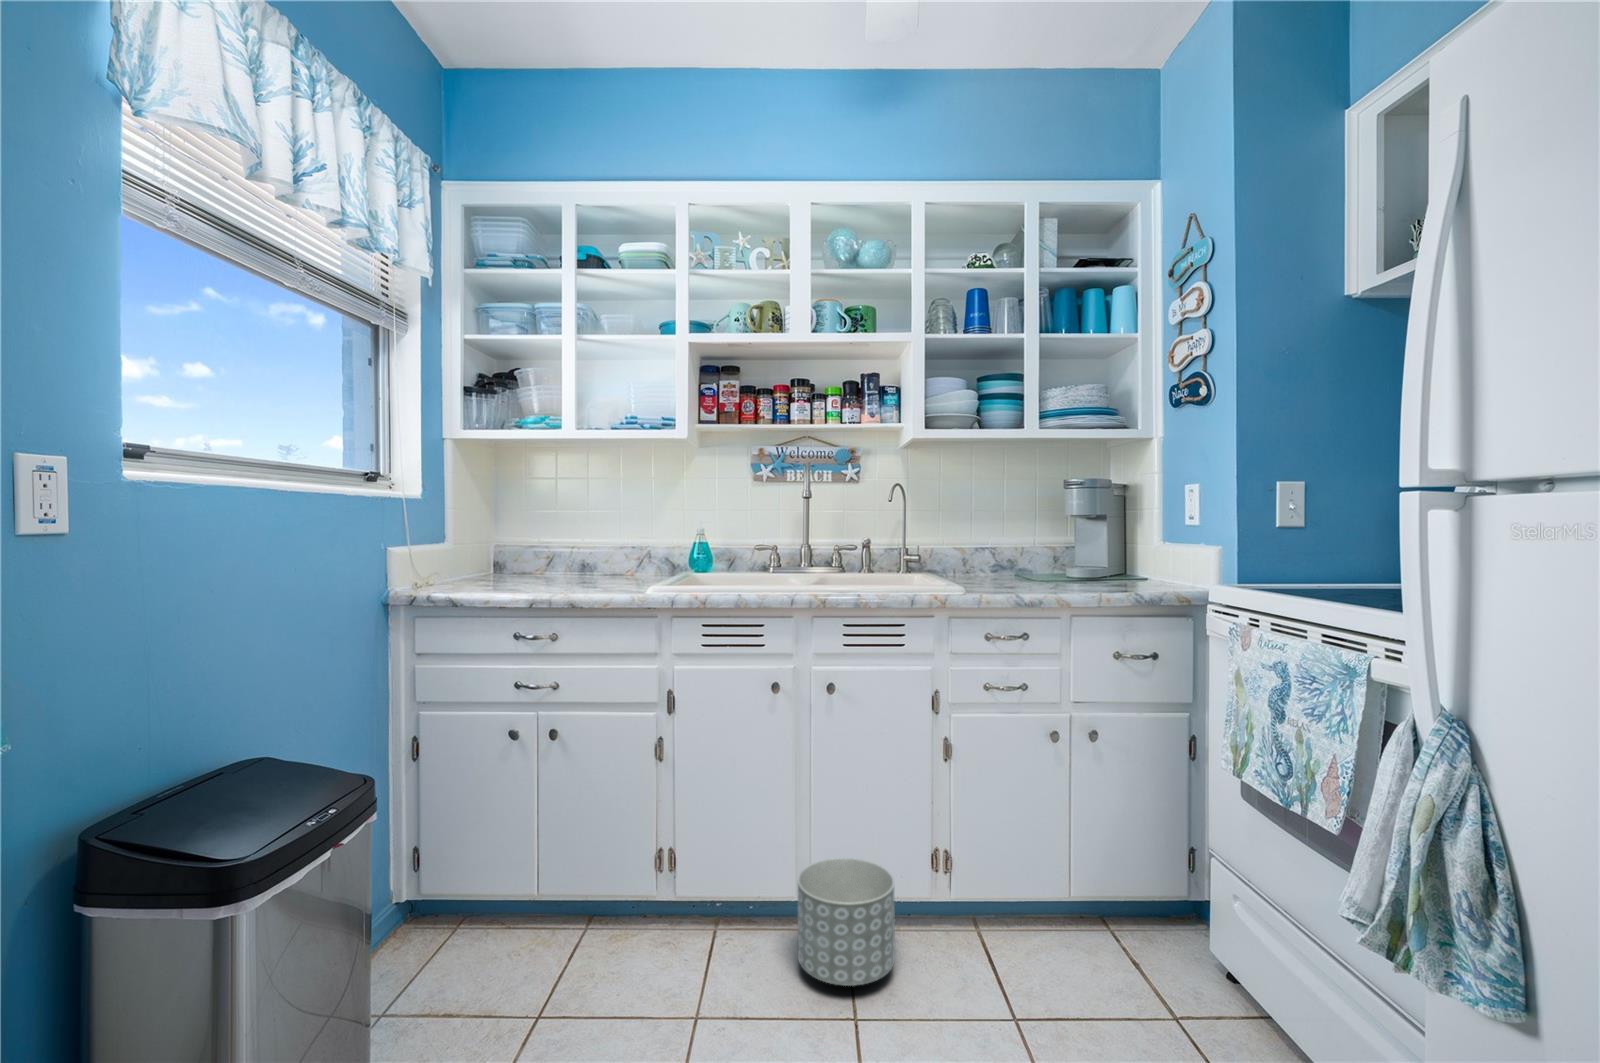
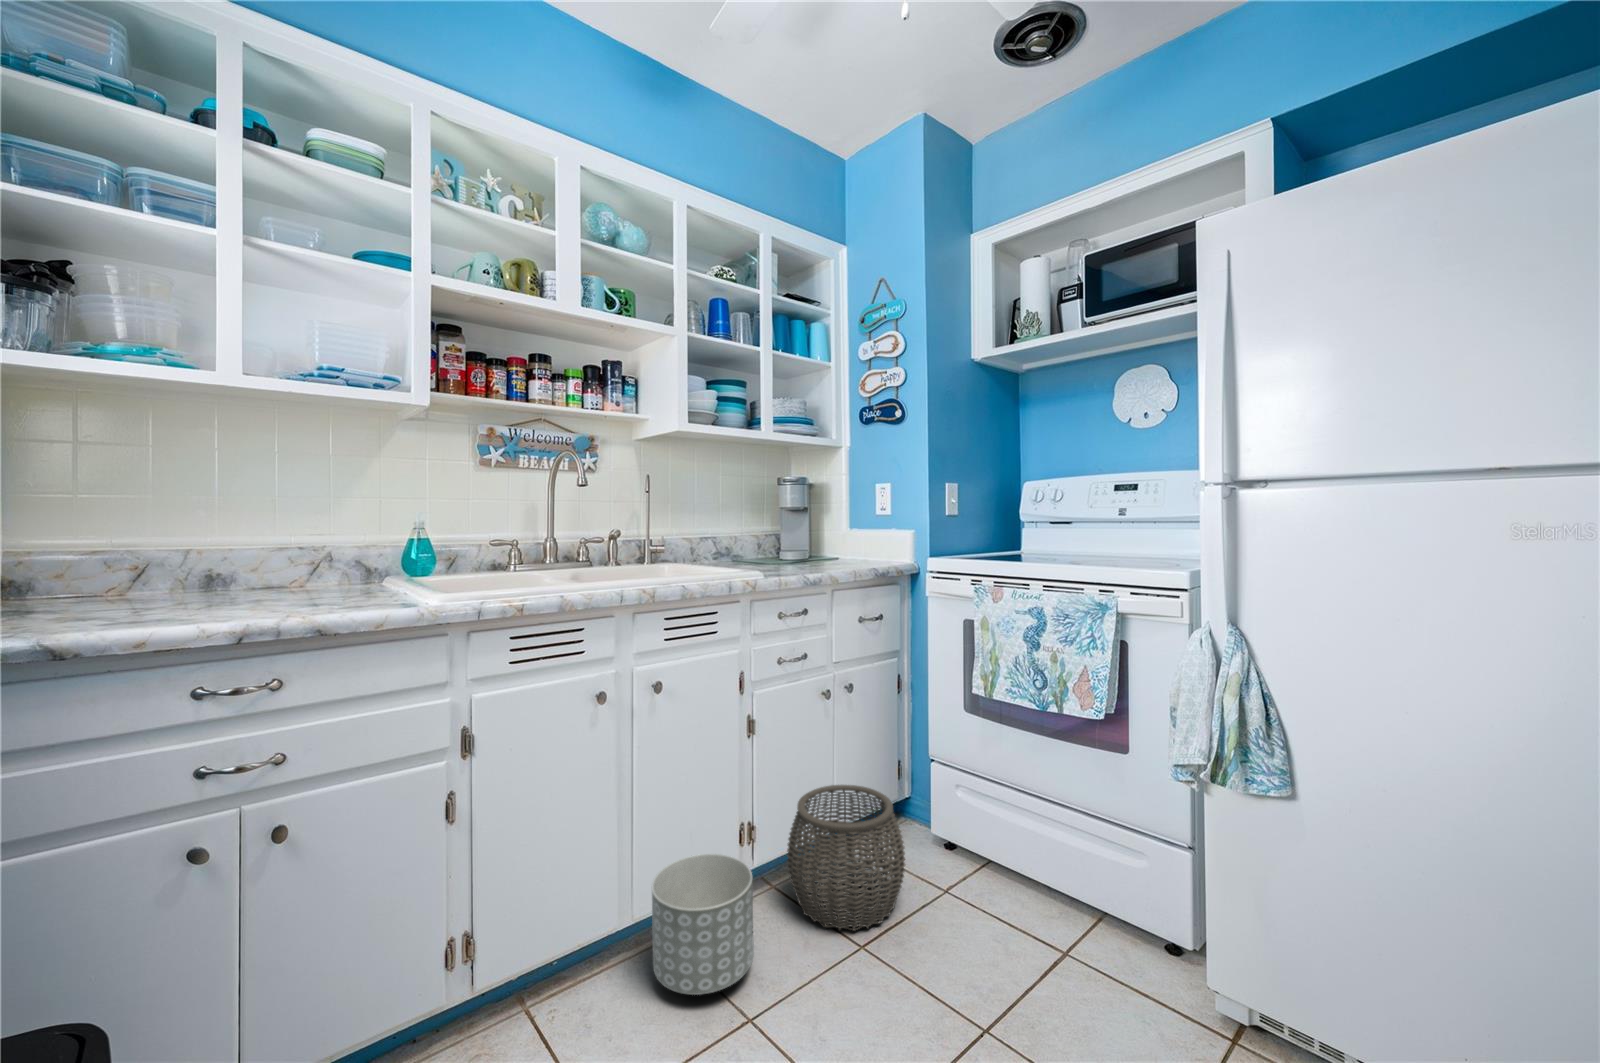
woven basket: none [963,839,1109,1012] -> present [787,785,905,930]

